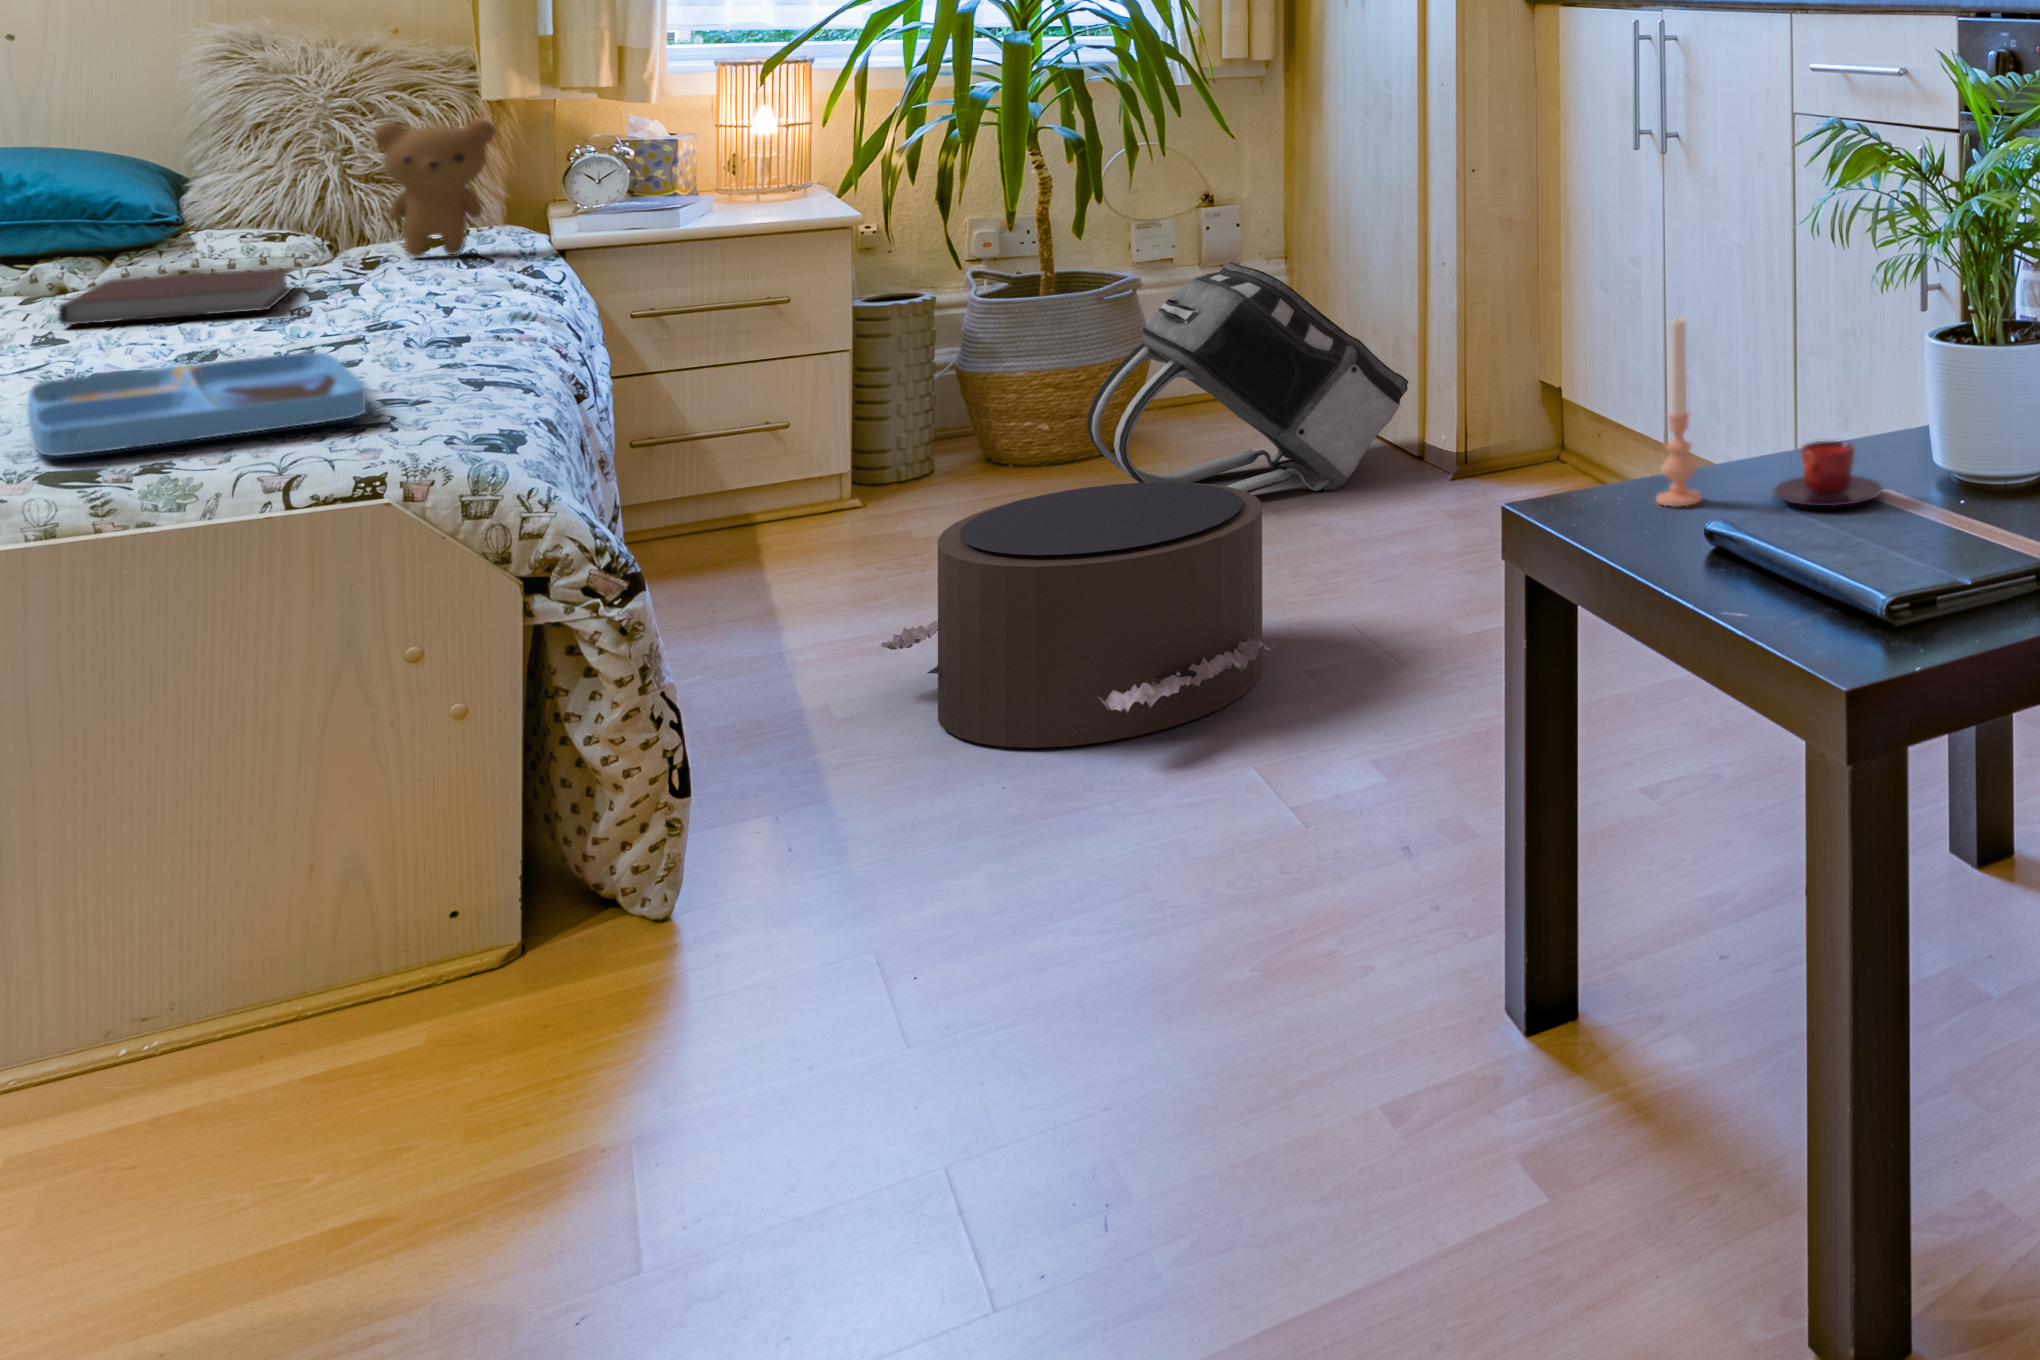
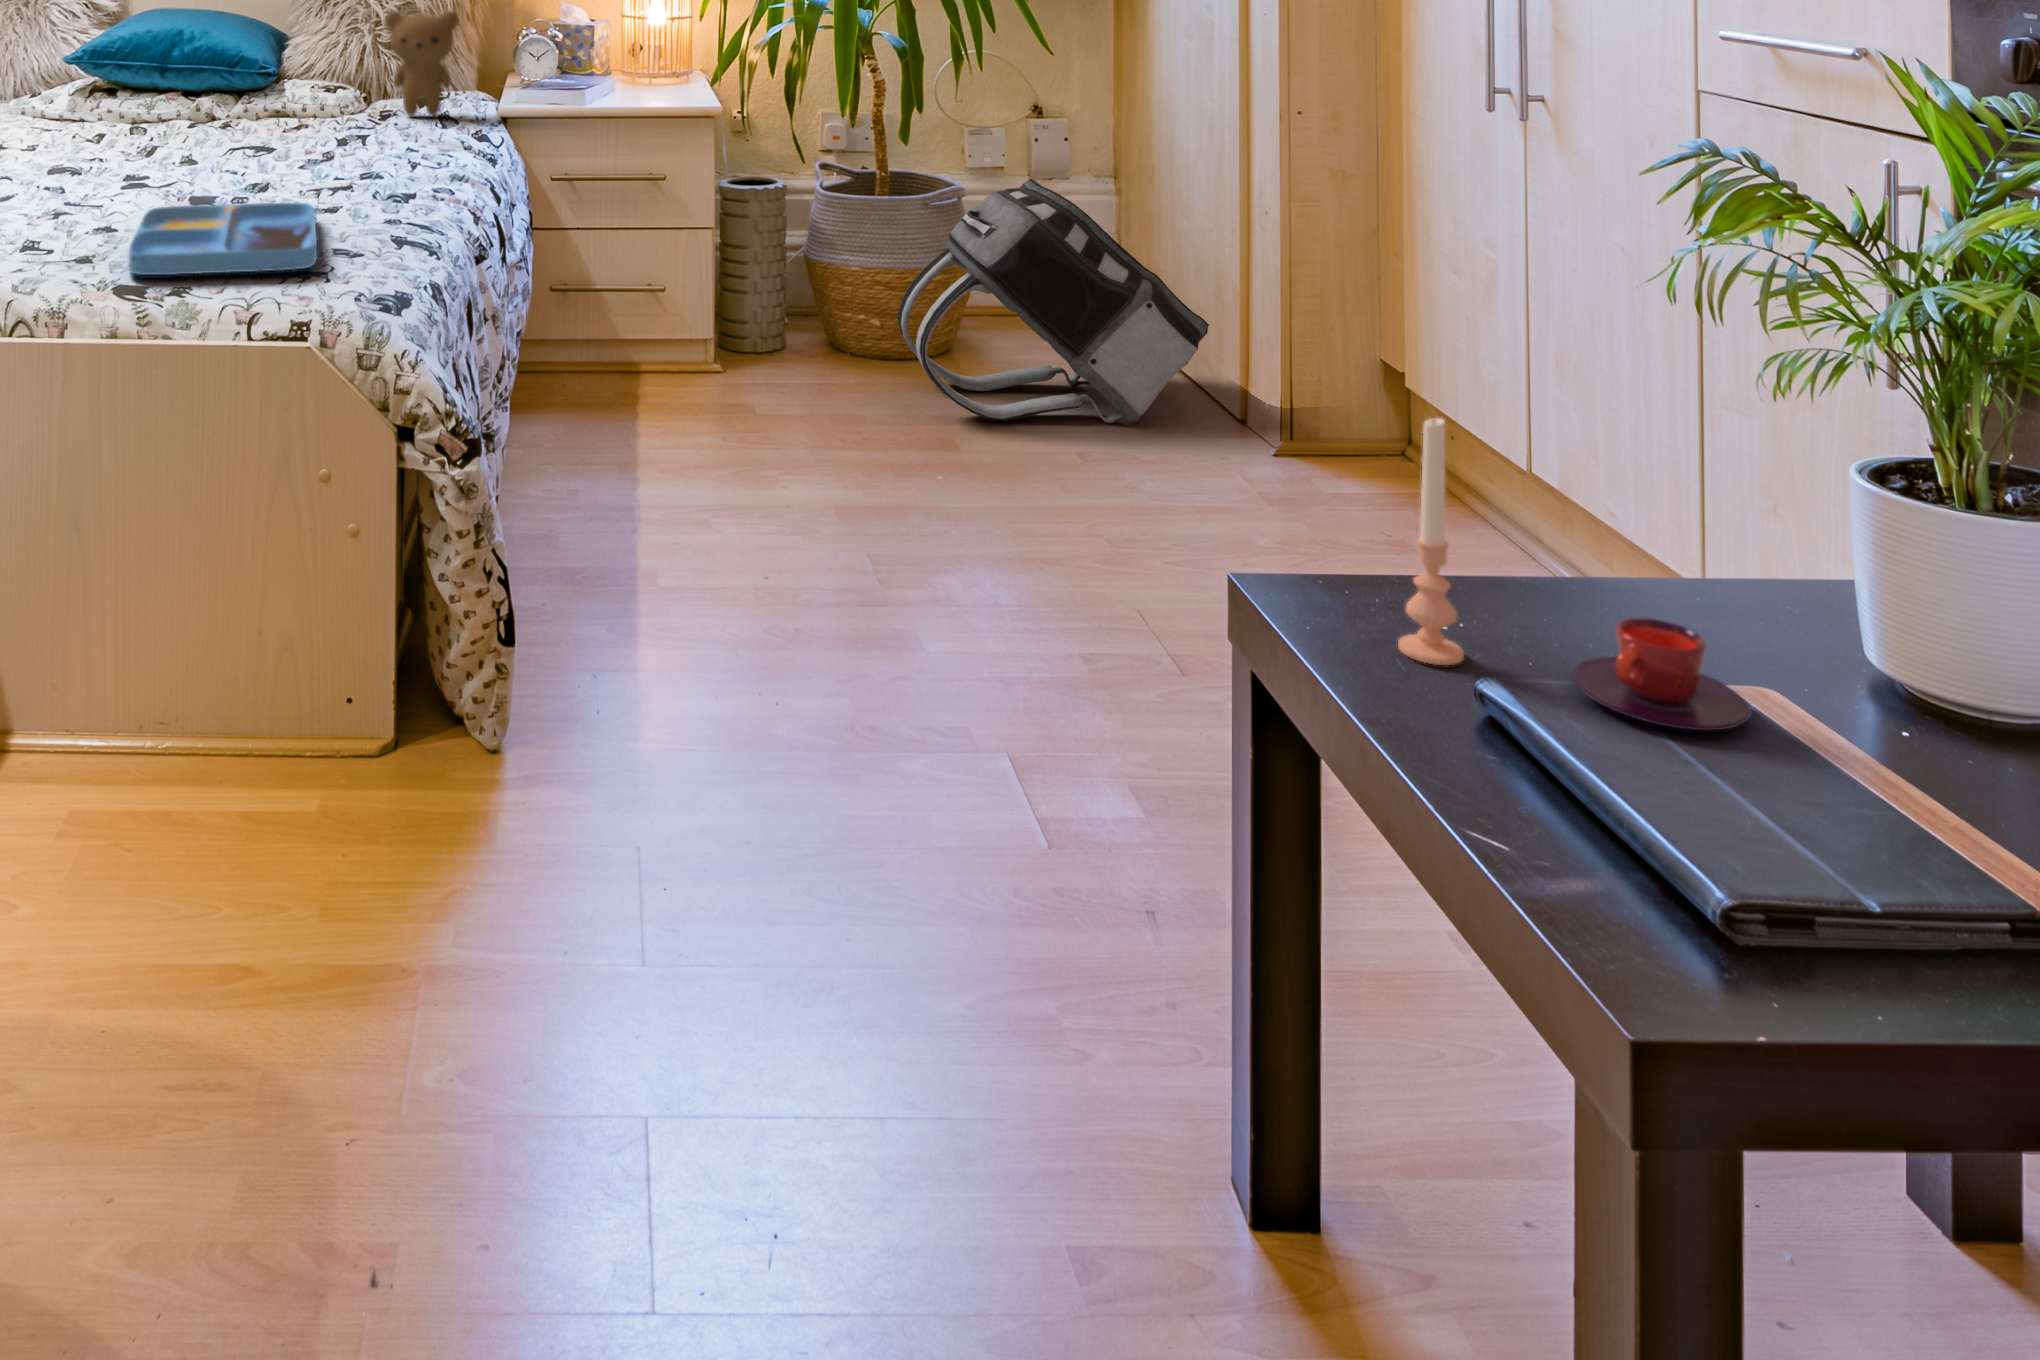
notebook: present [59,268,293,325] -> none [193,120,332,156]
pouf: present [881,482,1275,748] -> none [688,400,1026,666]

